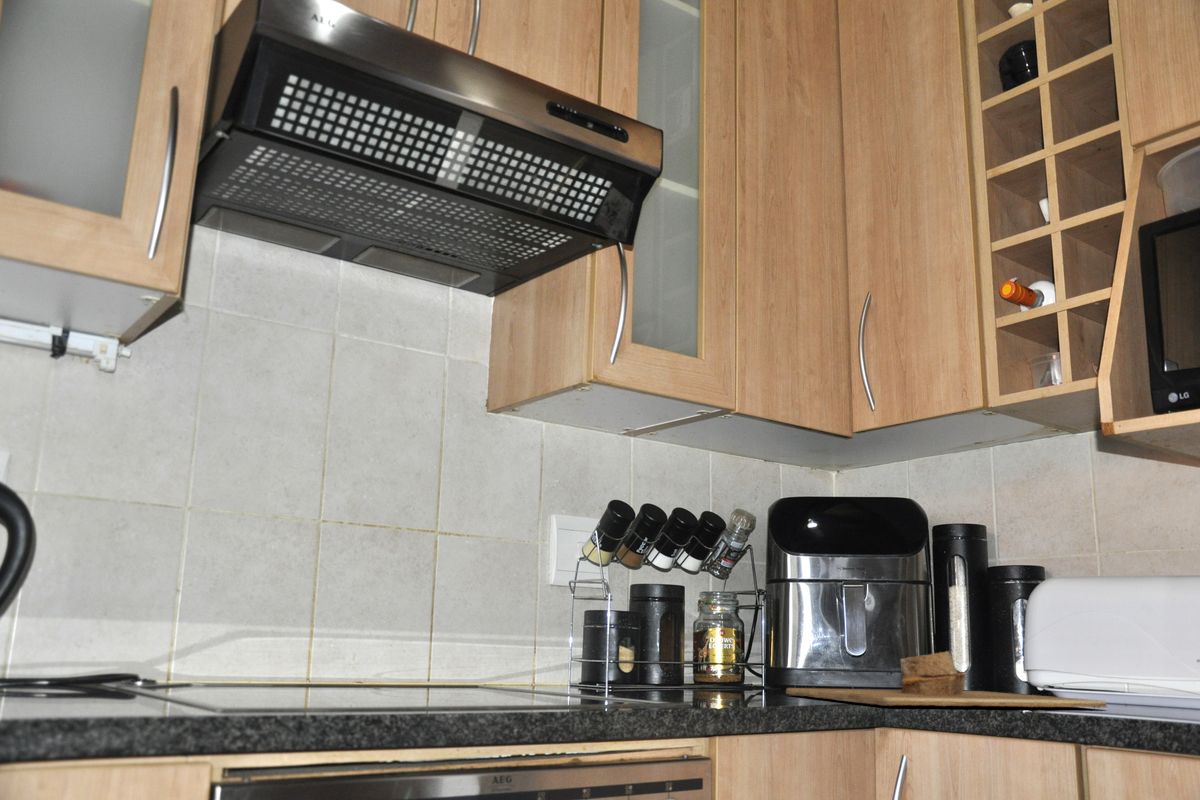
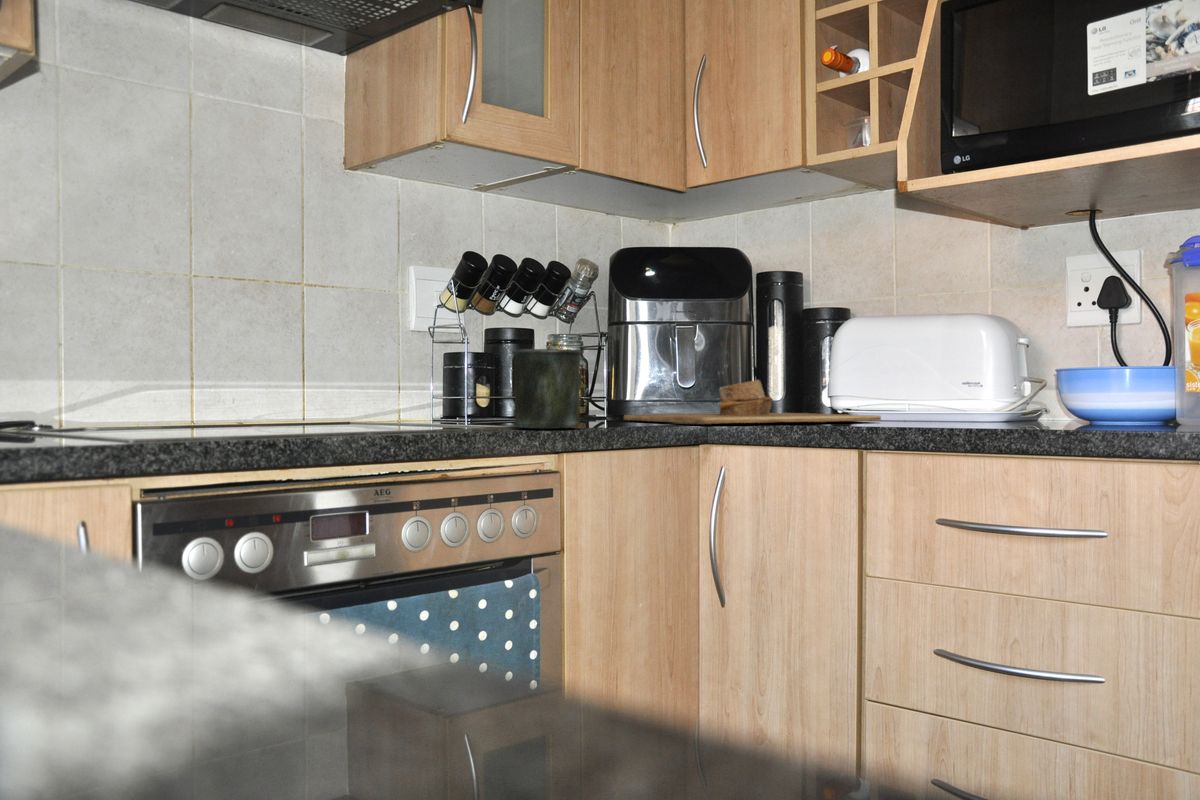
mug: none [658,610,740,705] -> present [512,349,582,429]

